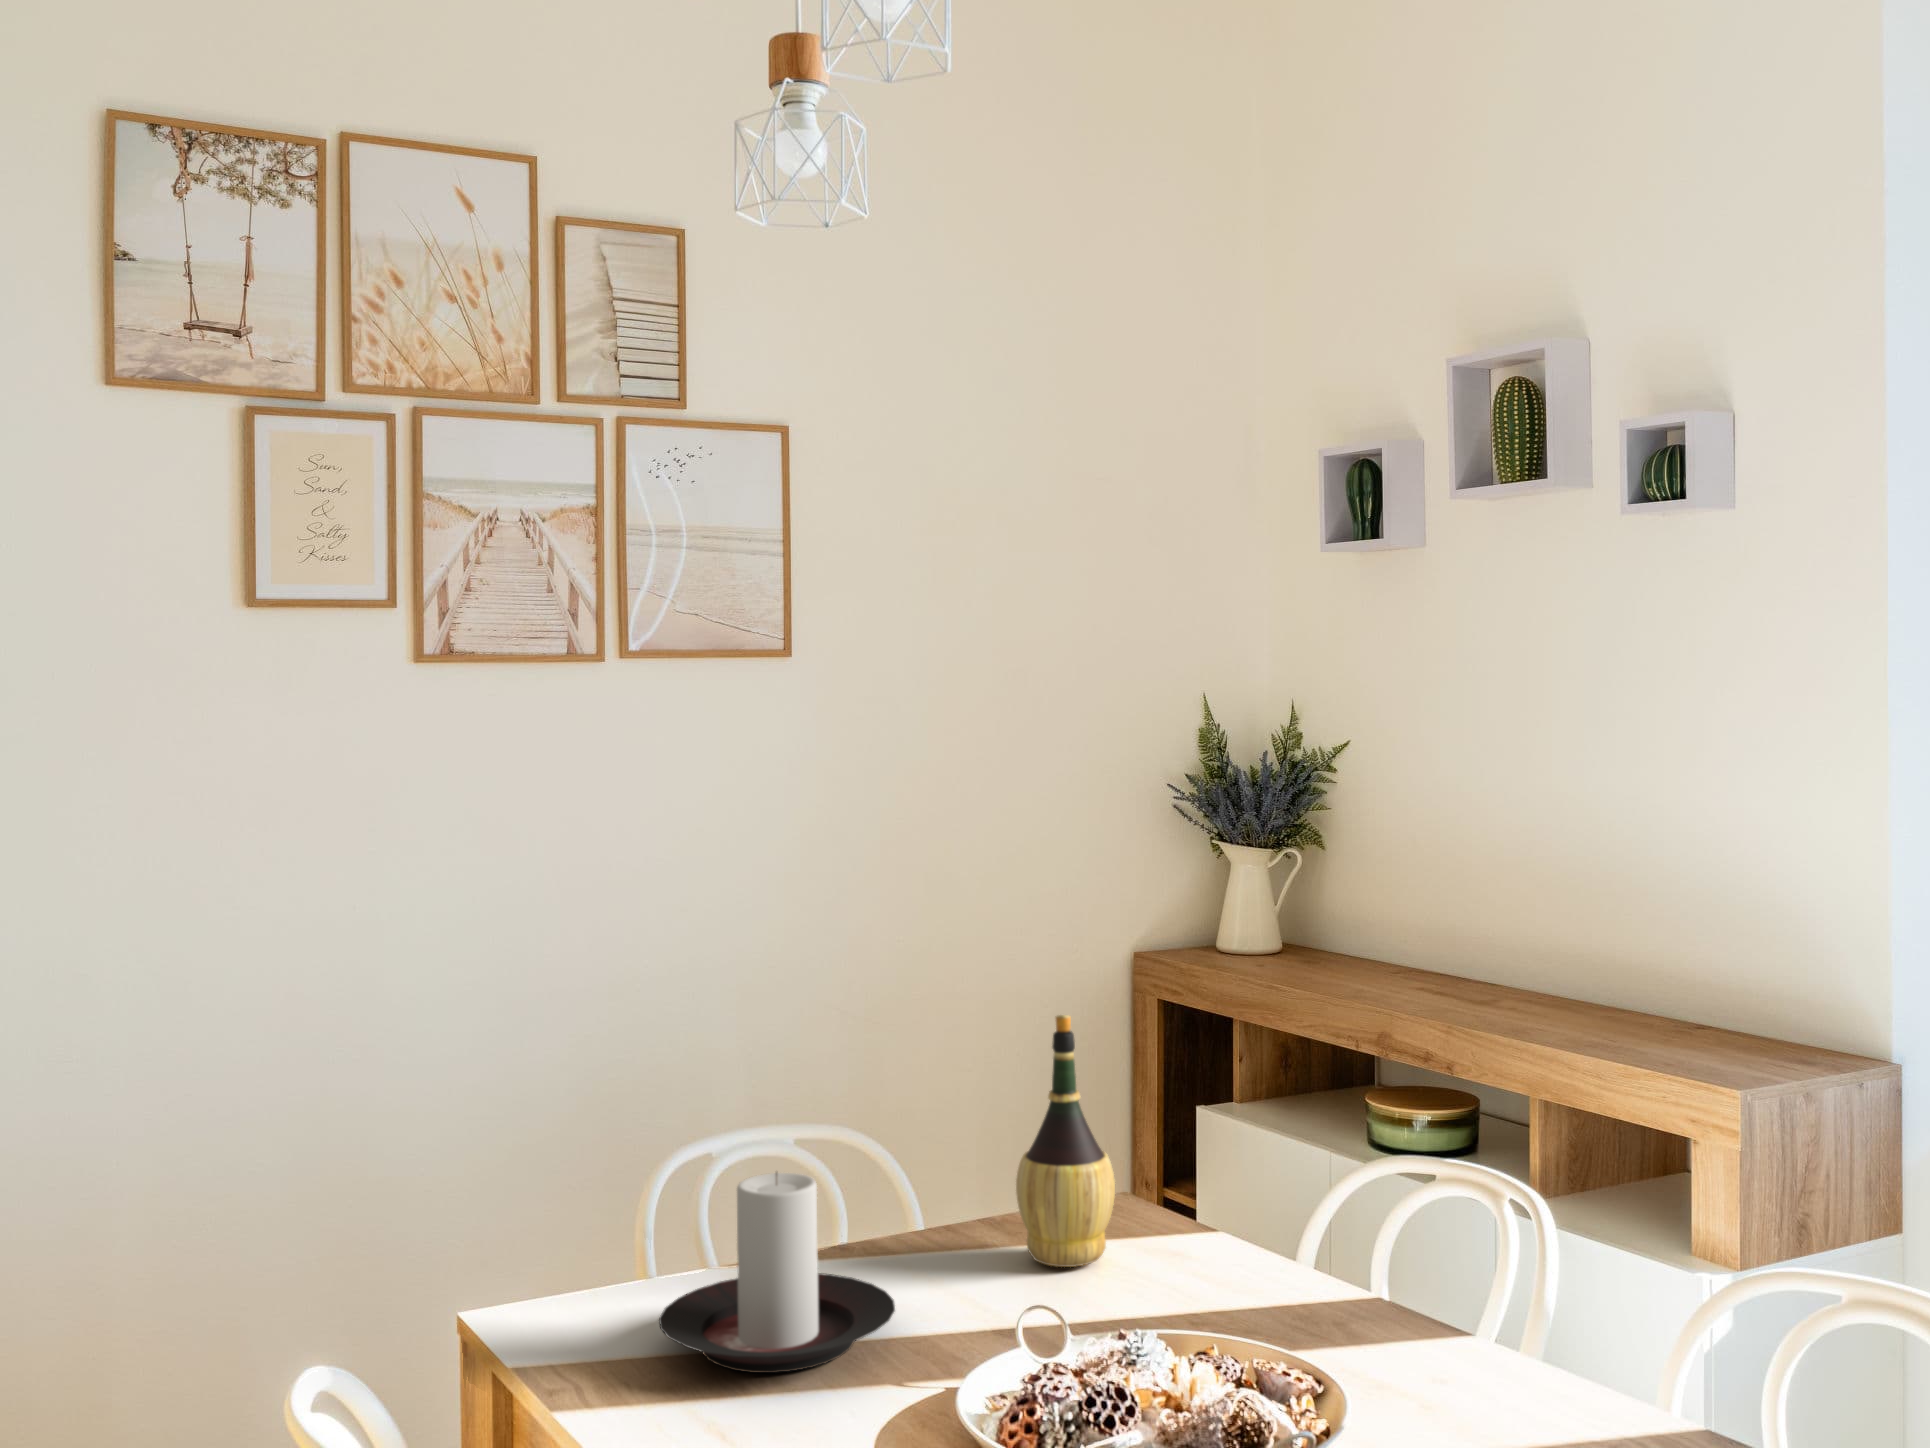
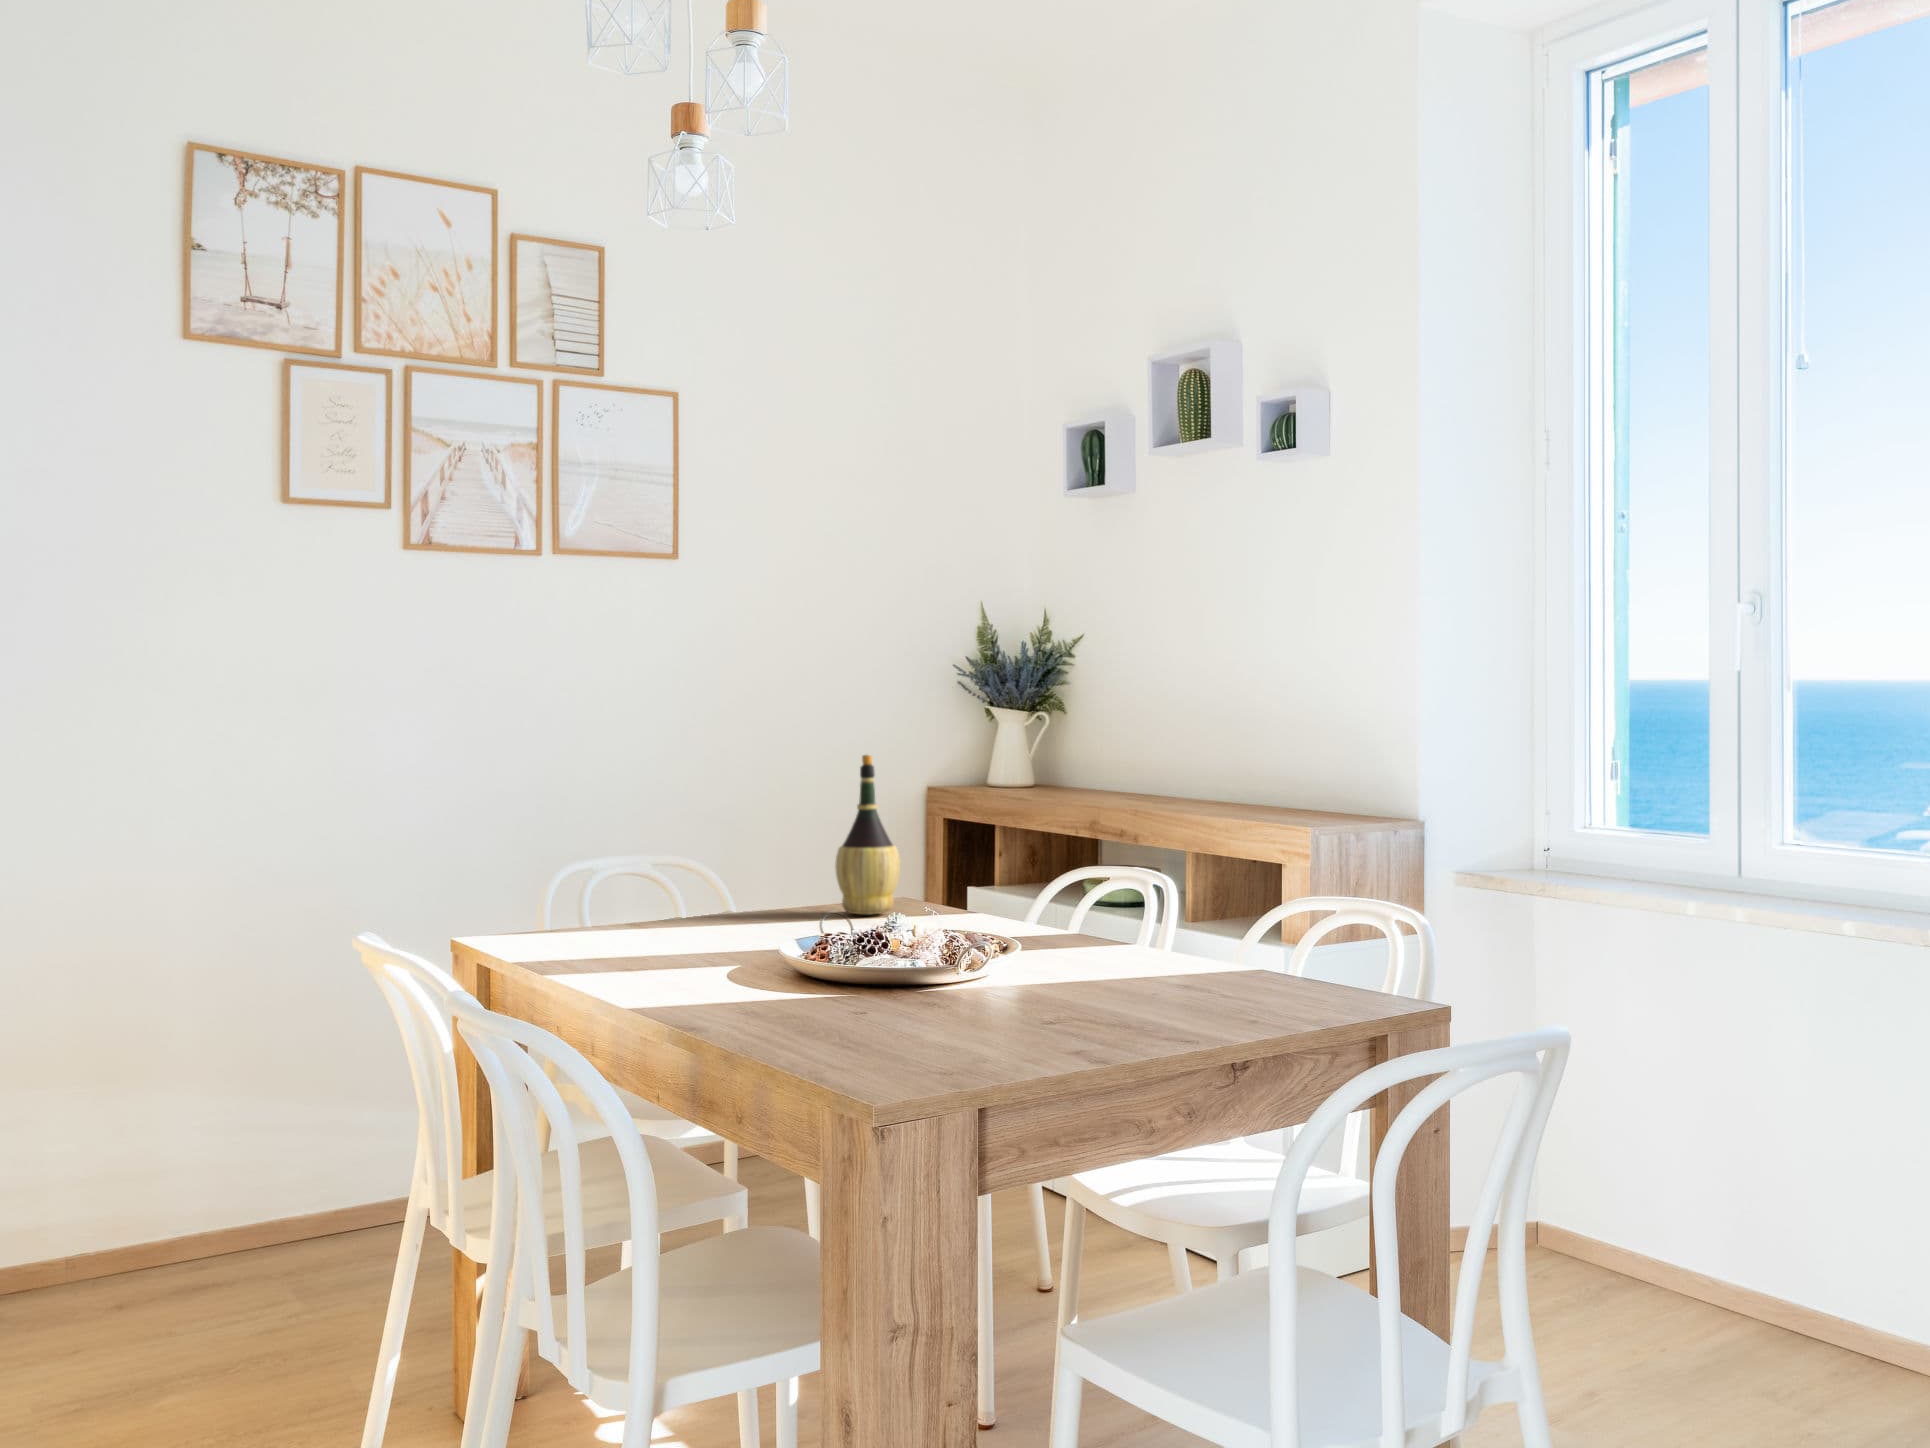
candle holder: present [659,1172,895,1373] -> none [605,828,757,945]

